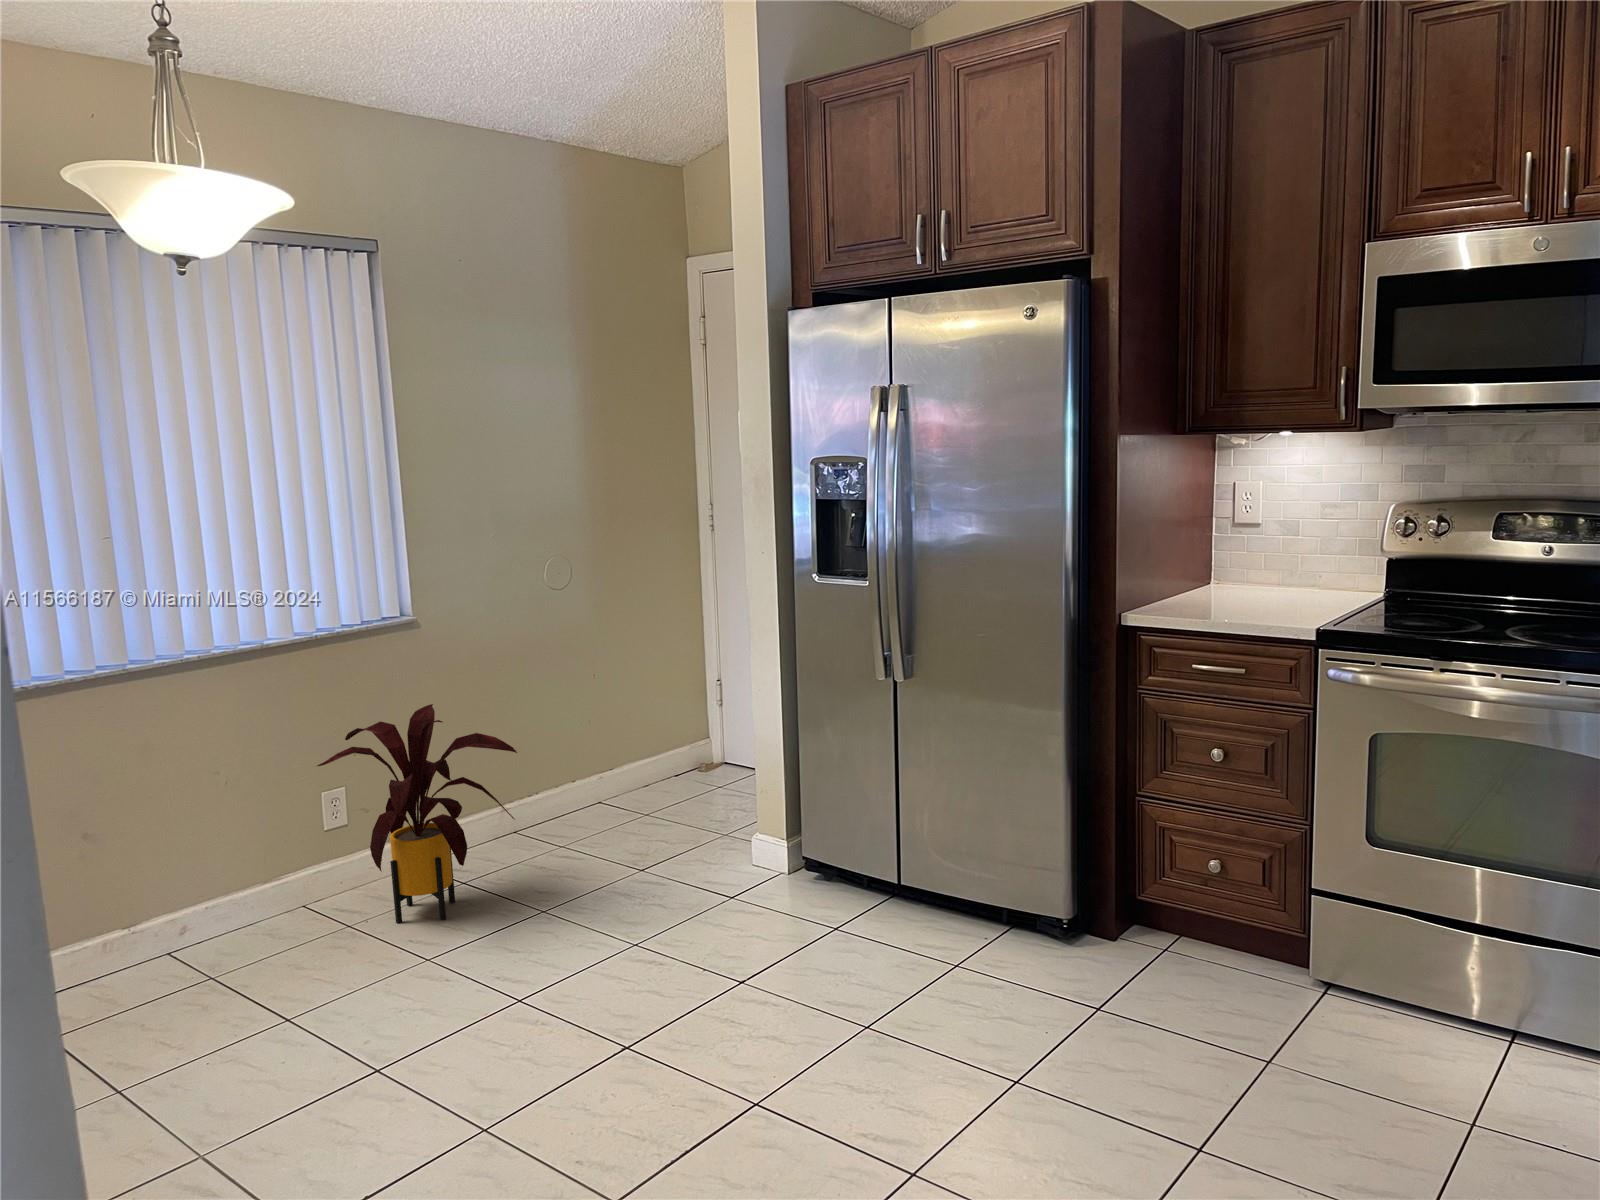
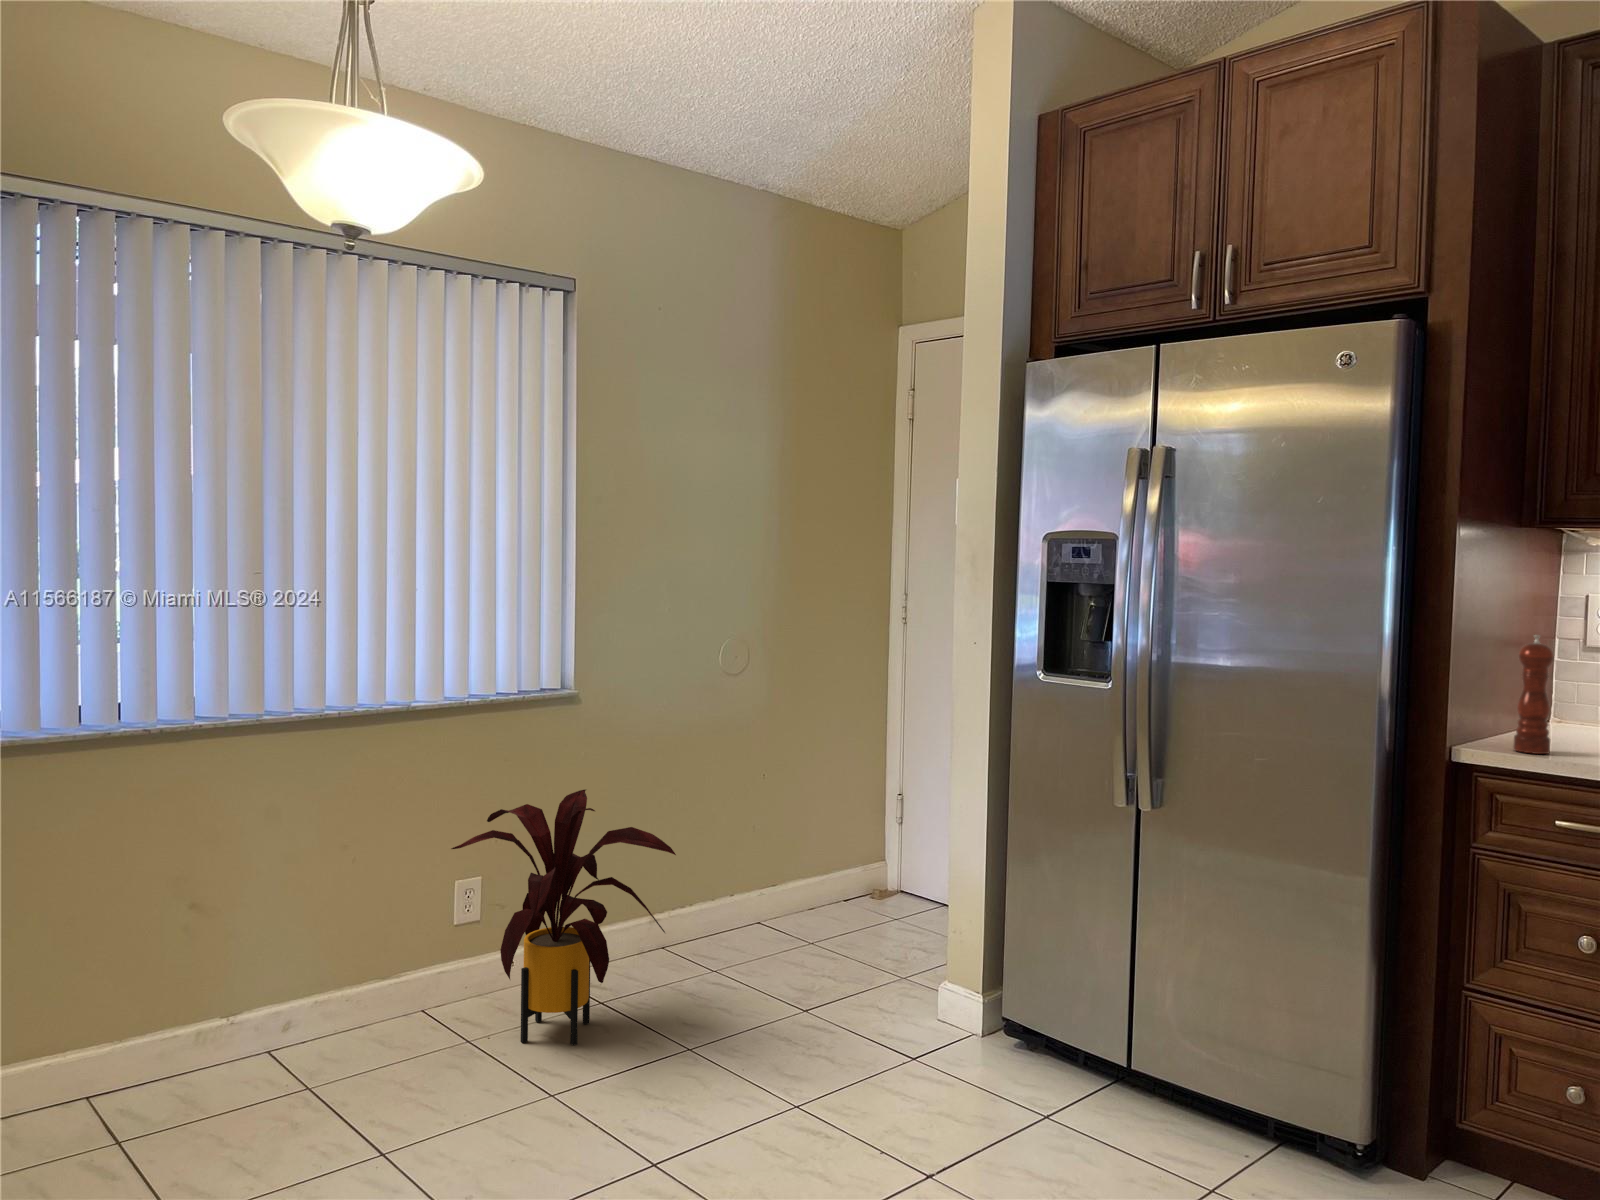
pepper mill: none [1167,523,1192,614] -> present [1513,635,1554,754]

